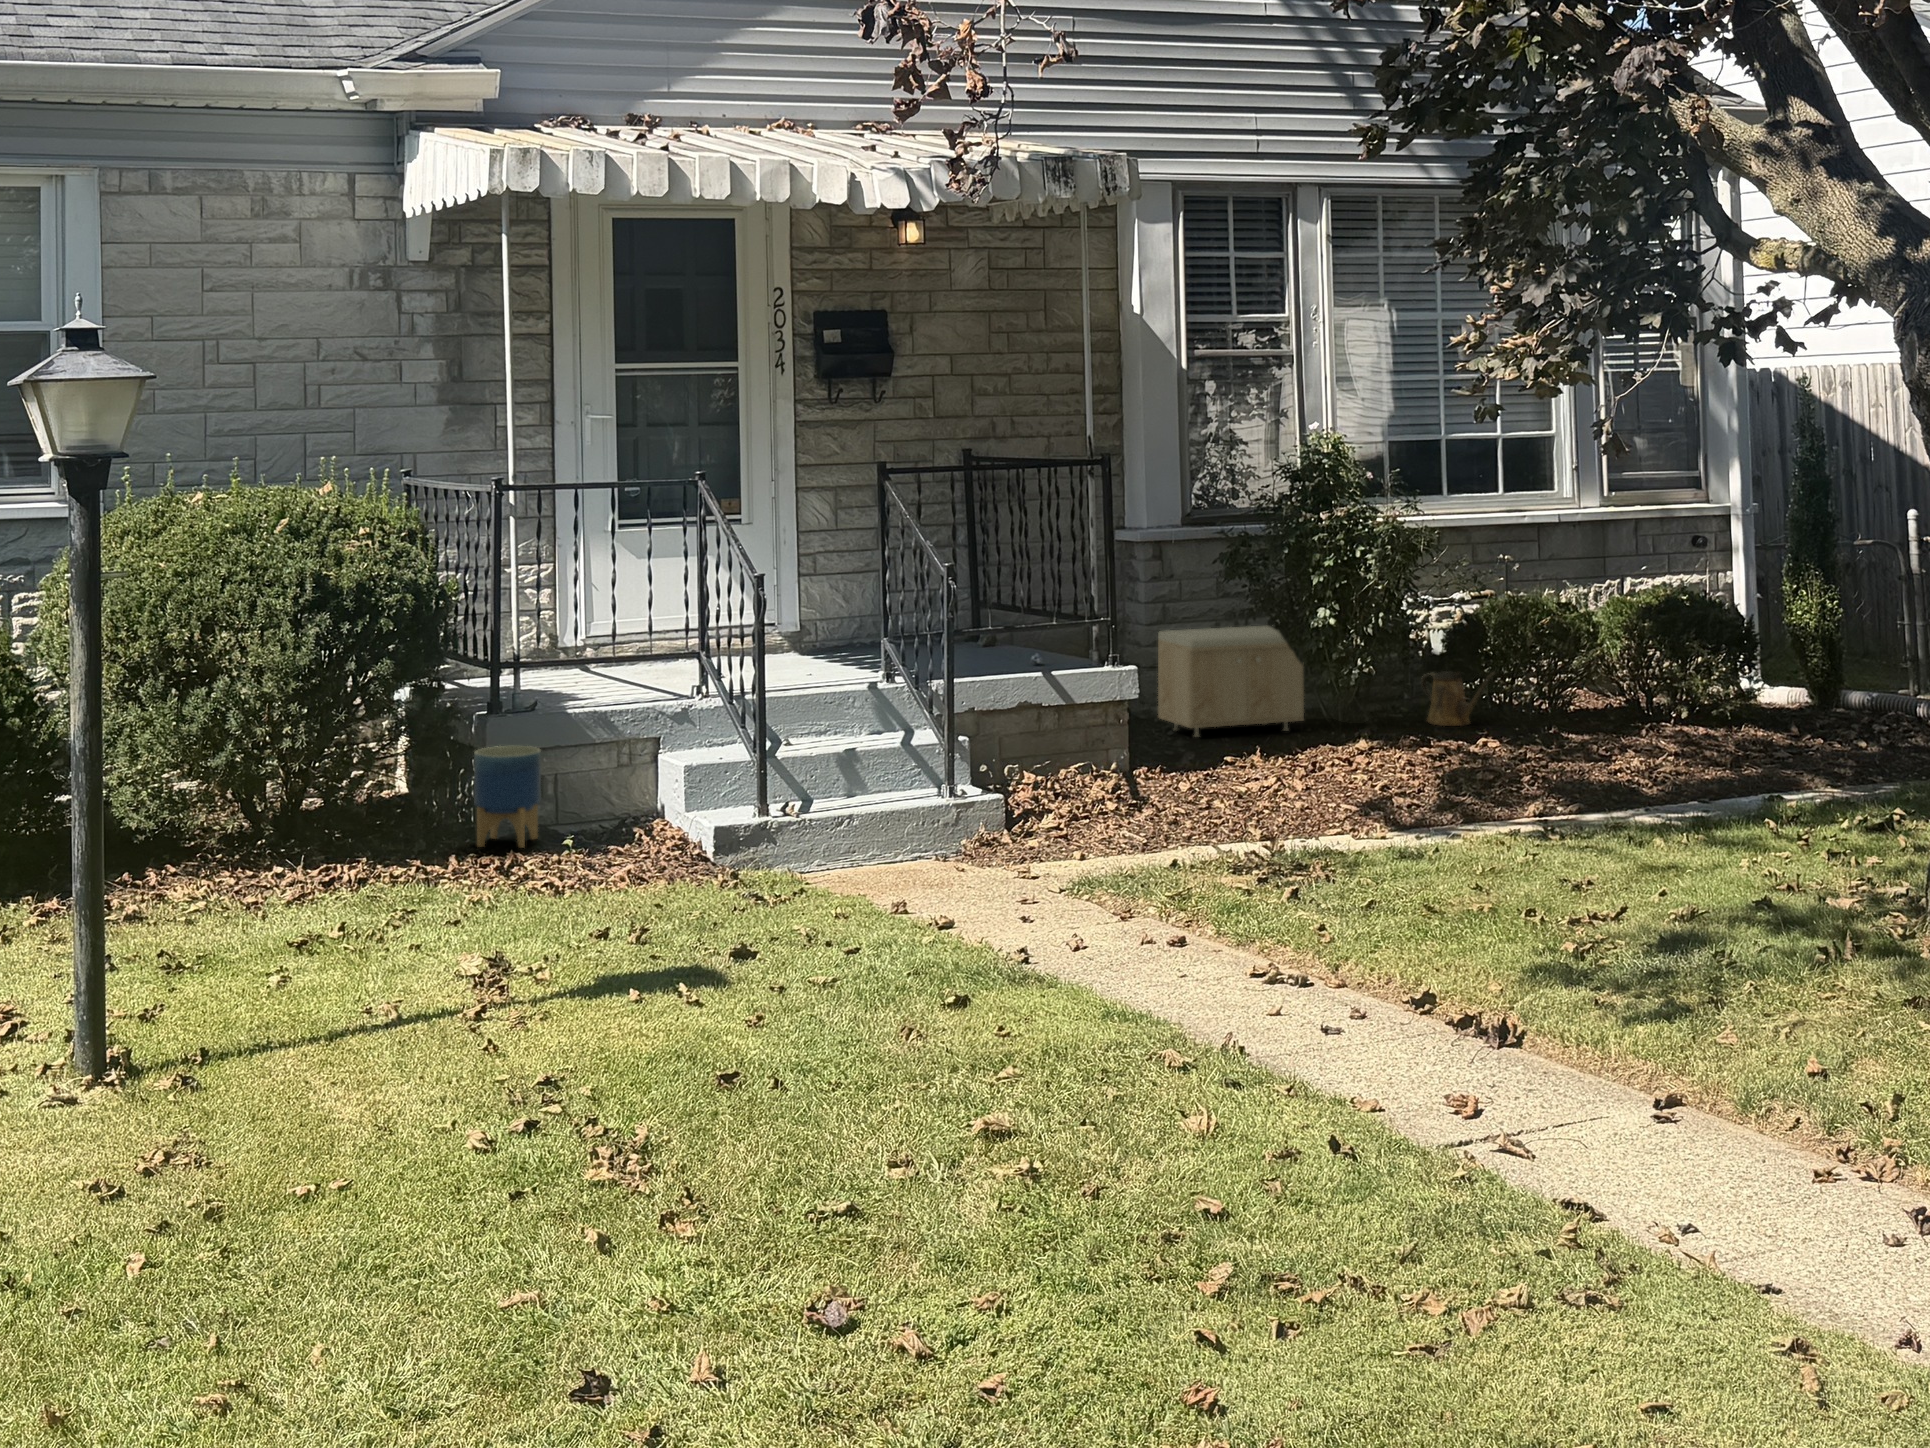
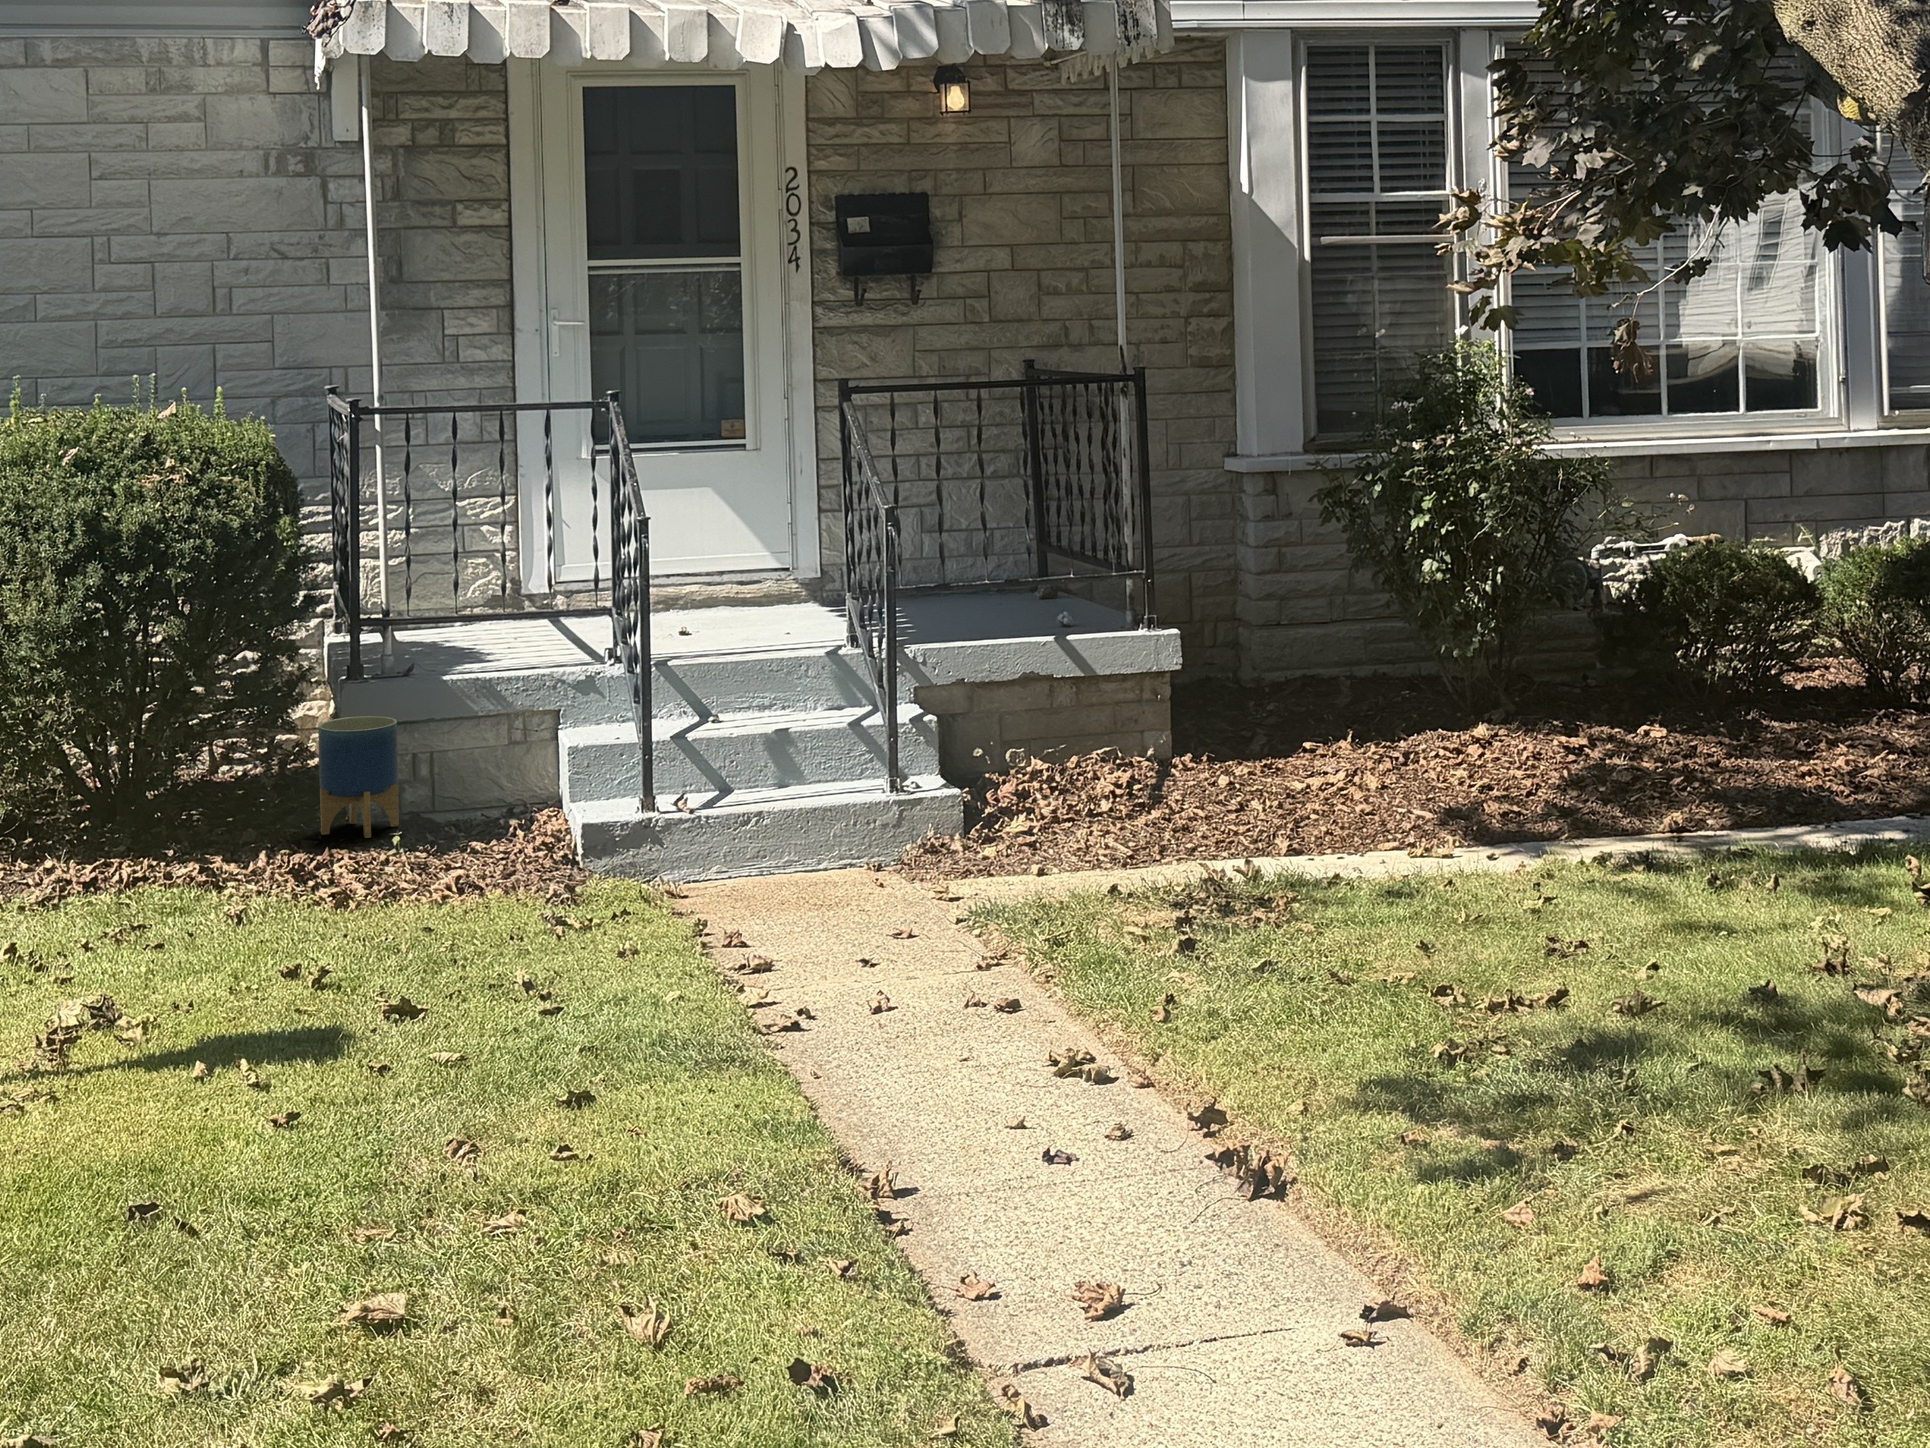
storage bench: present [1158,626,1304,737] -> none [1266,573,1443,710]
watering can: present [1421,671,1495,726] -> none [1606,634,1689,703]

